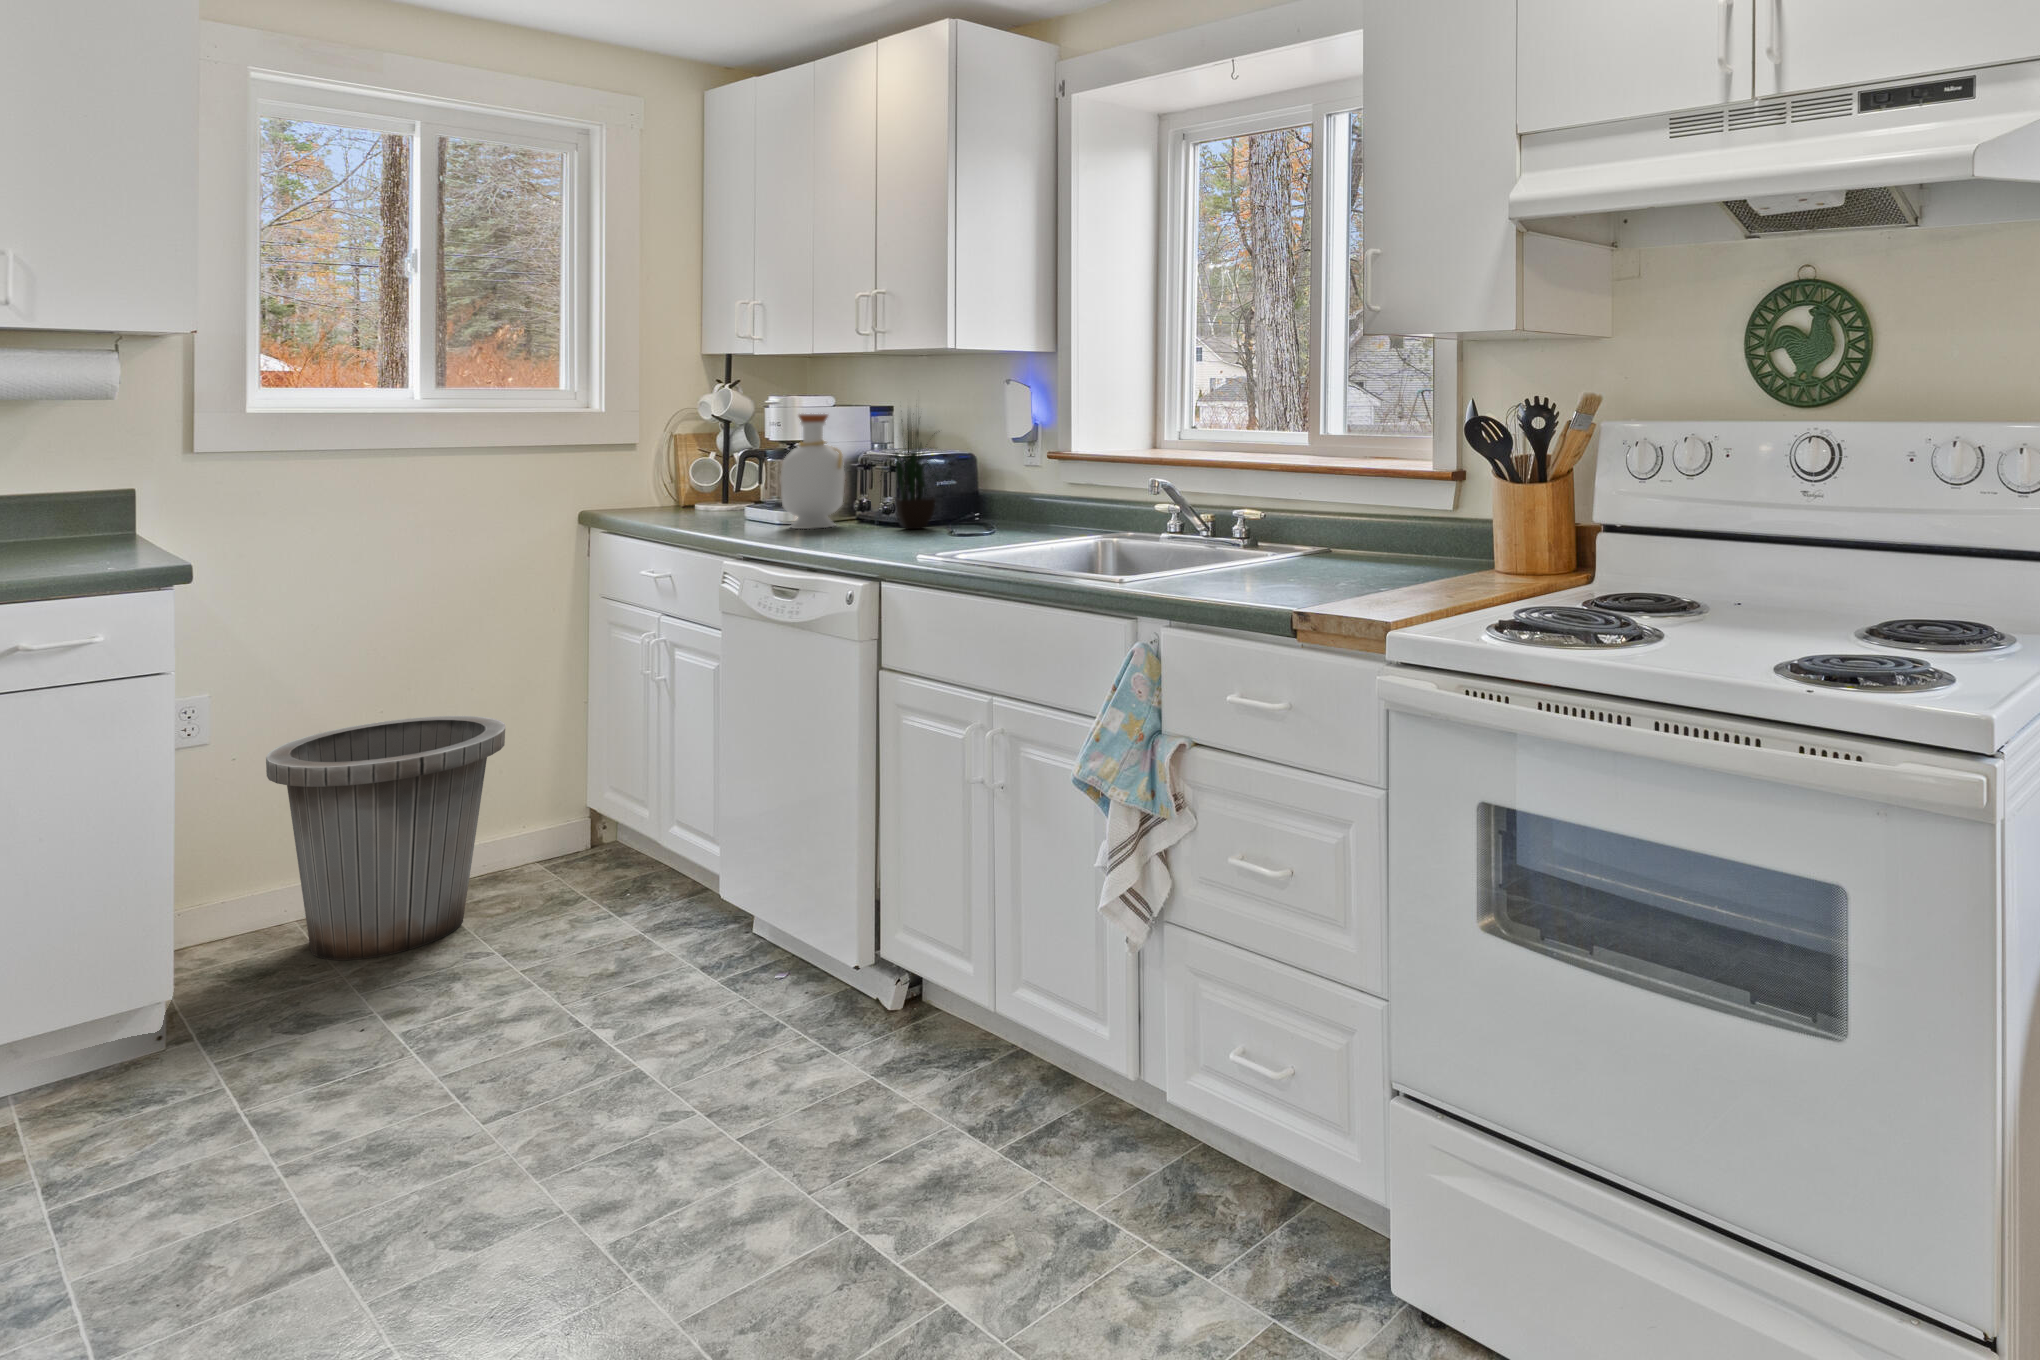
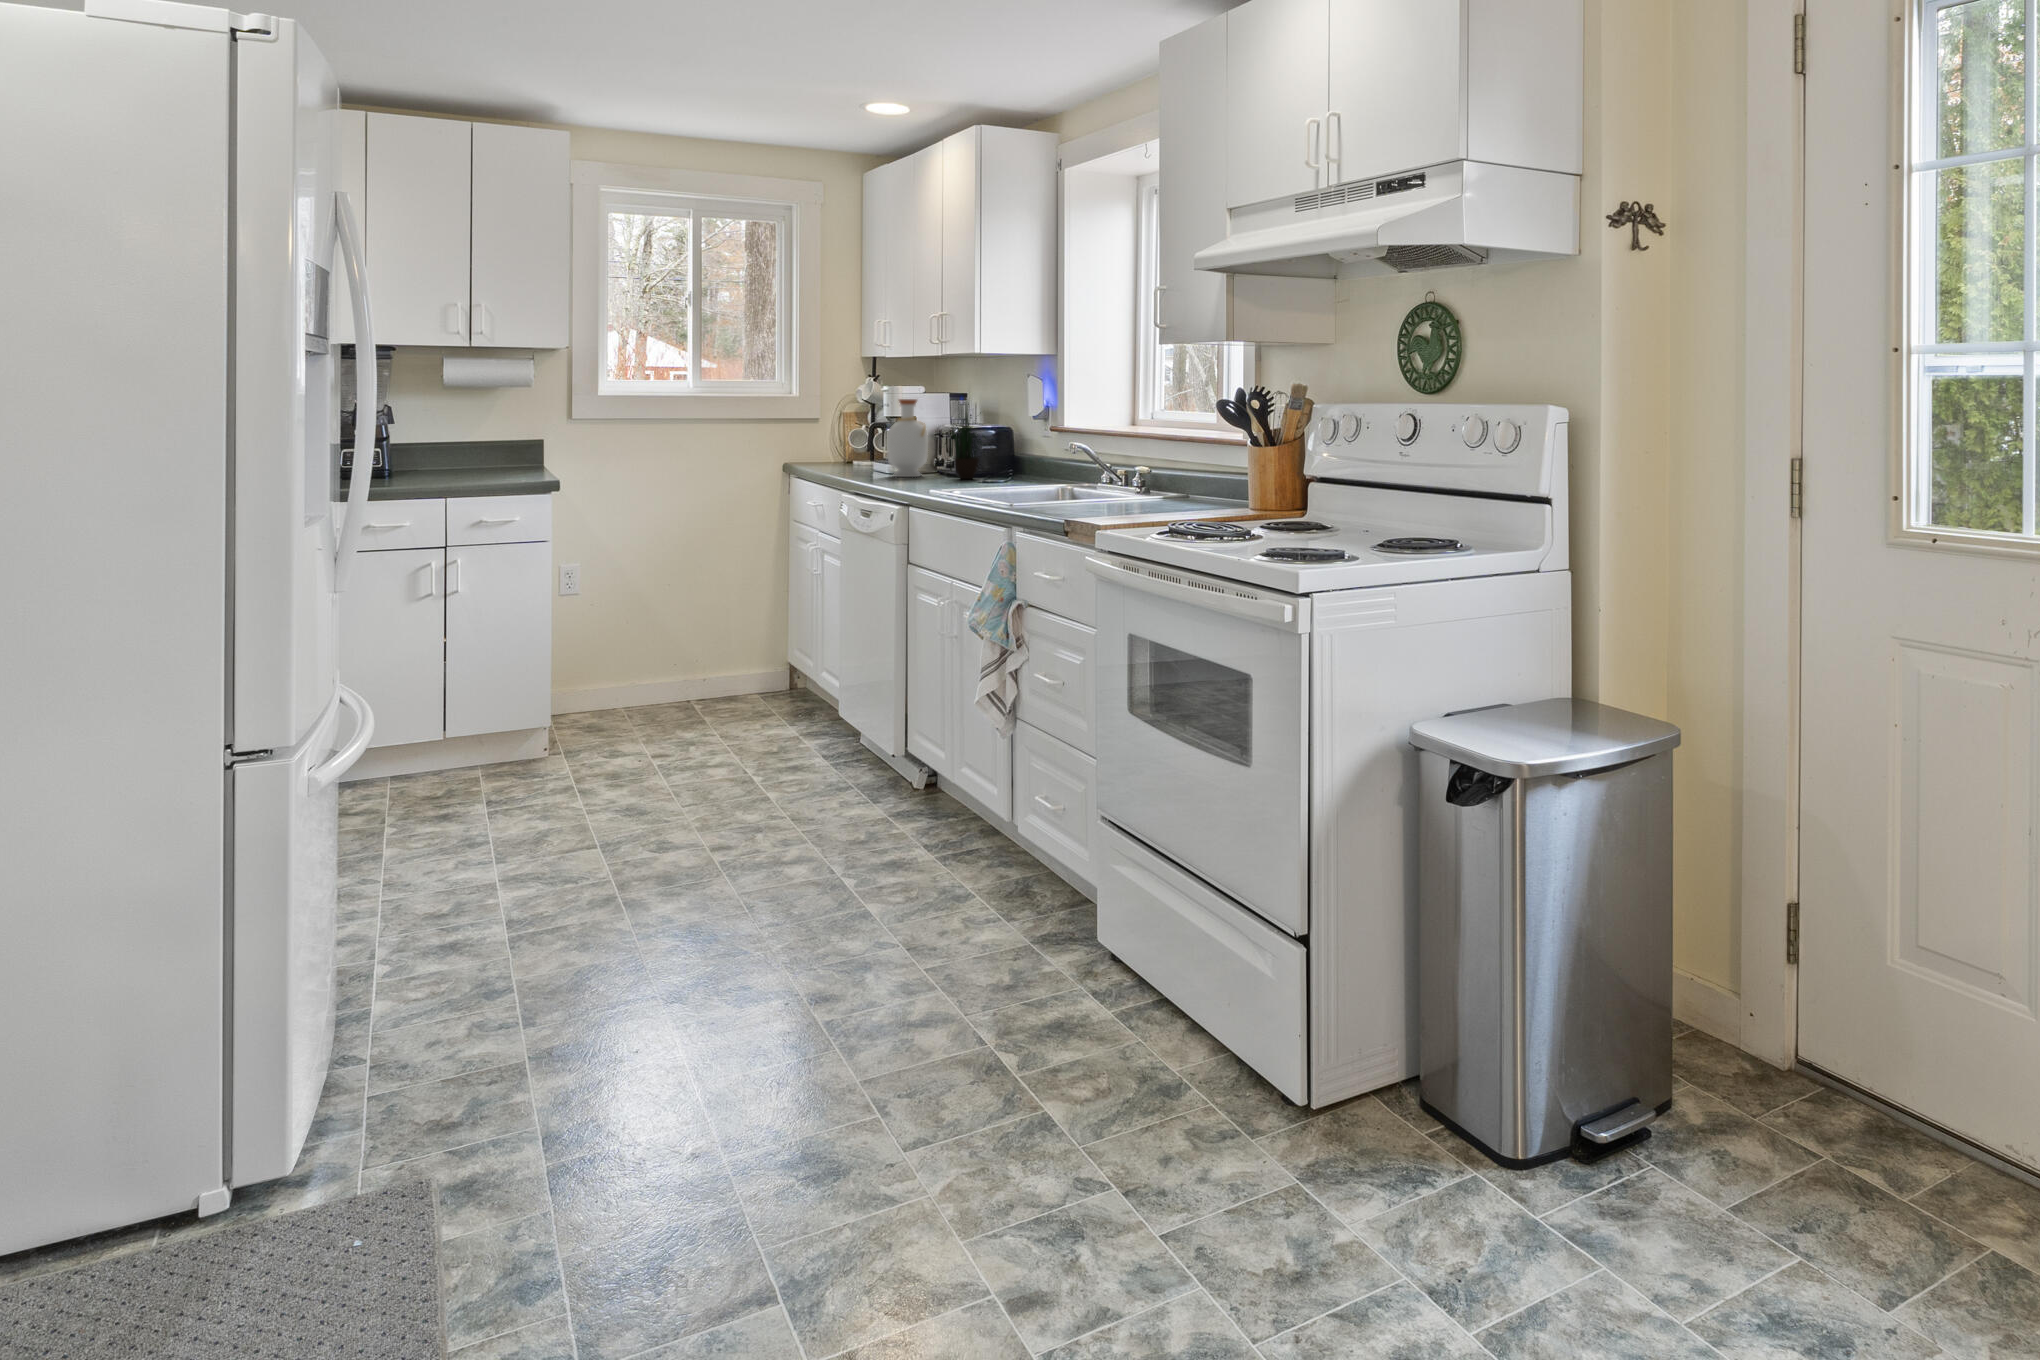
trash can: present [266,716,505,960] -> none [604,591,733,731]

